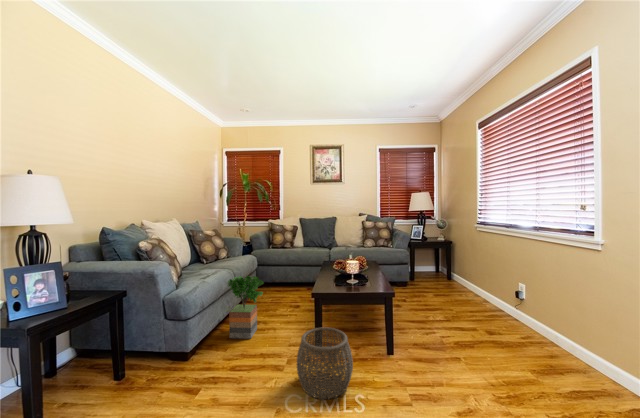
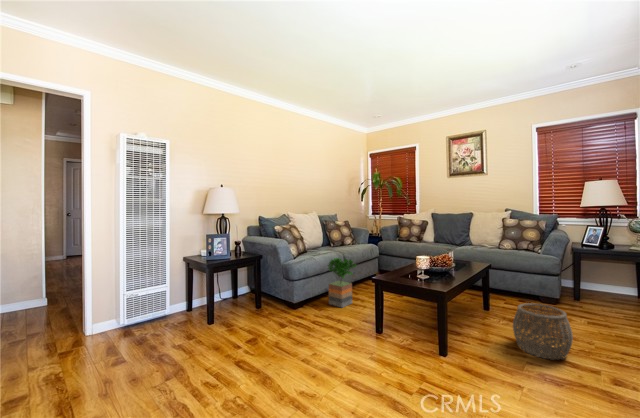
woven basket: present [297,328,353,399] -> present [513,303,573,360]

